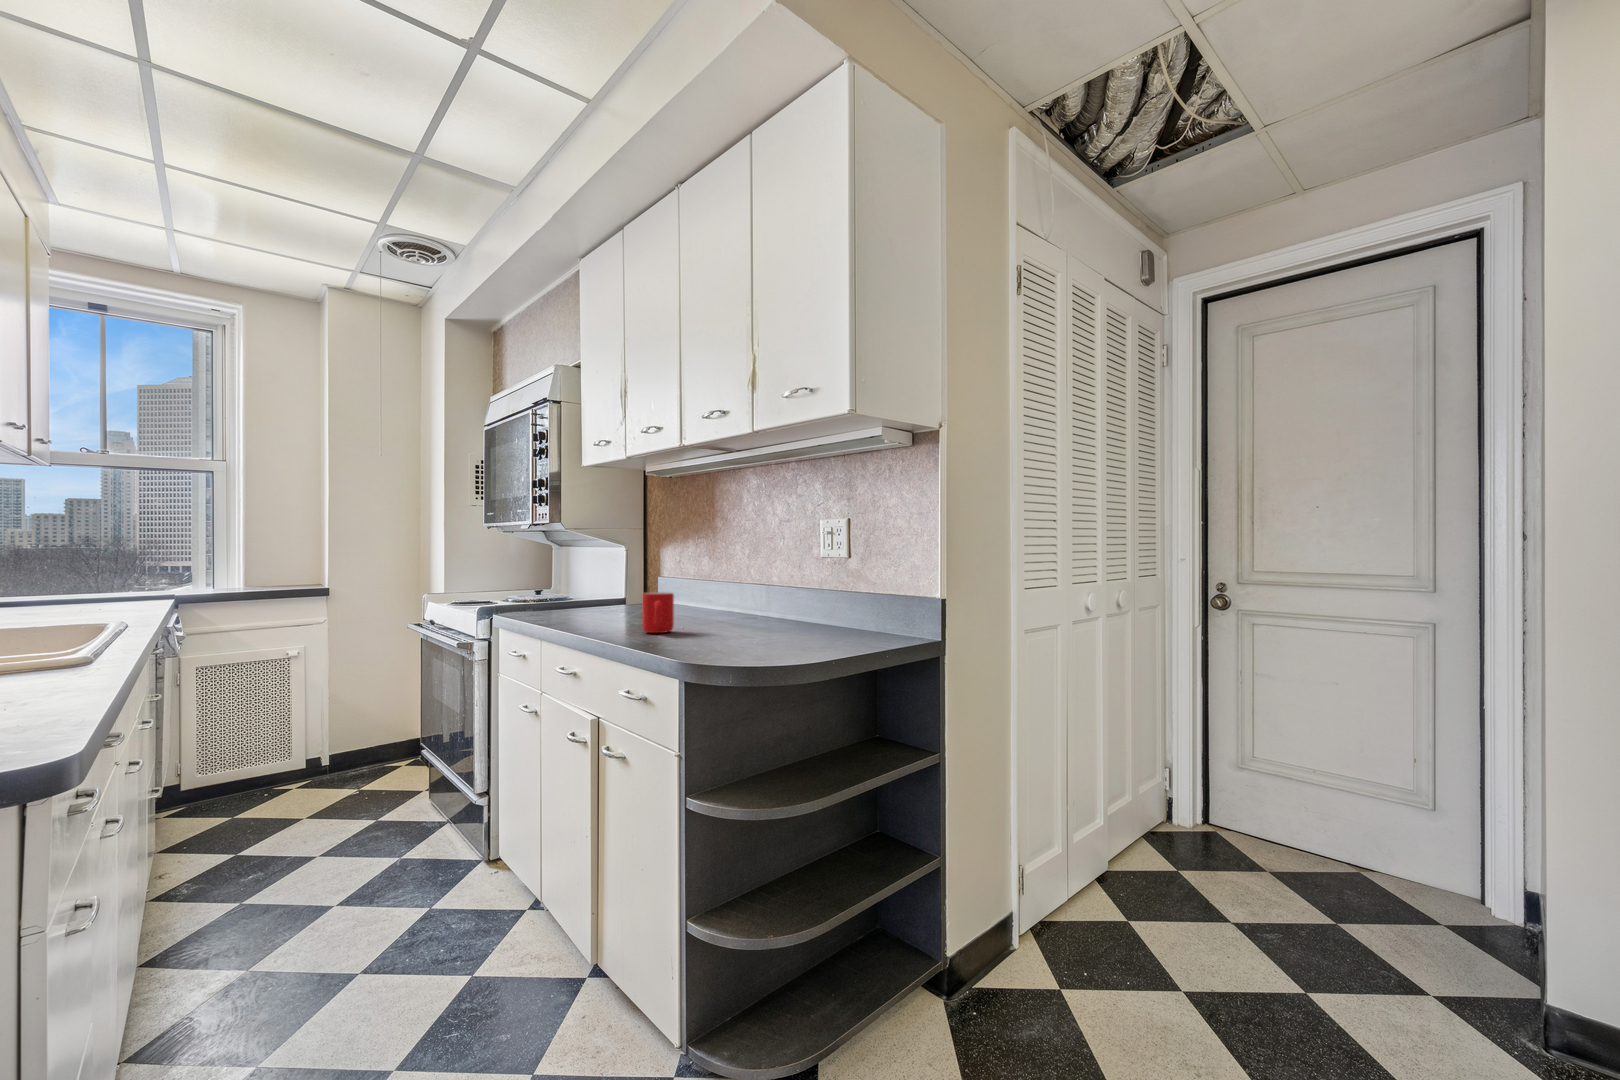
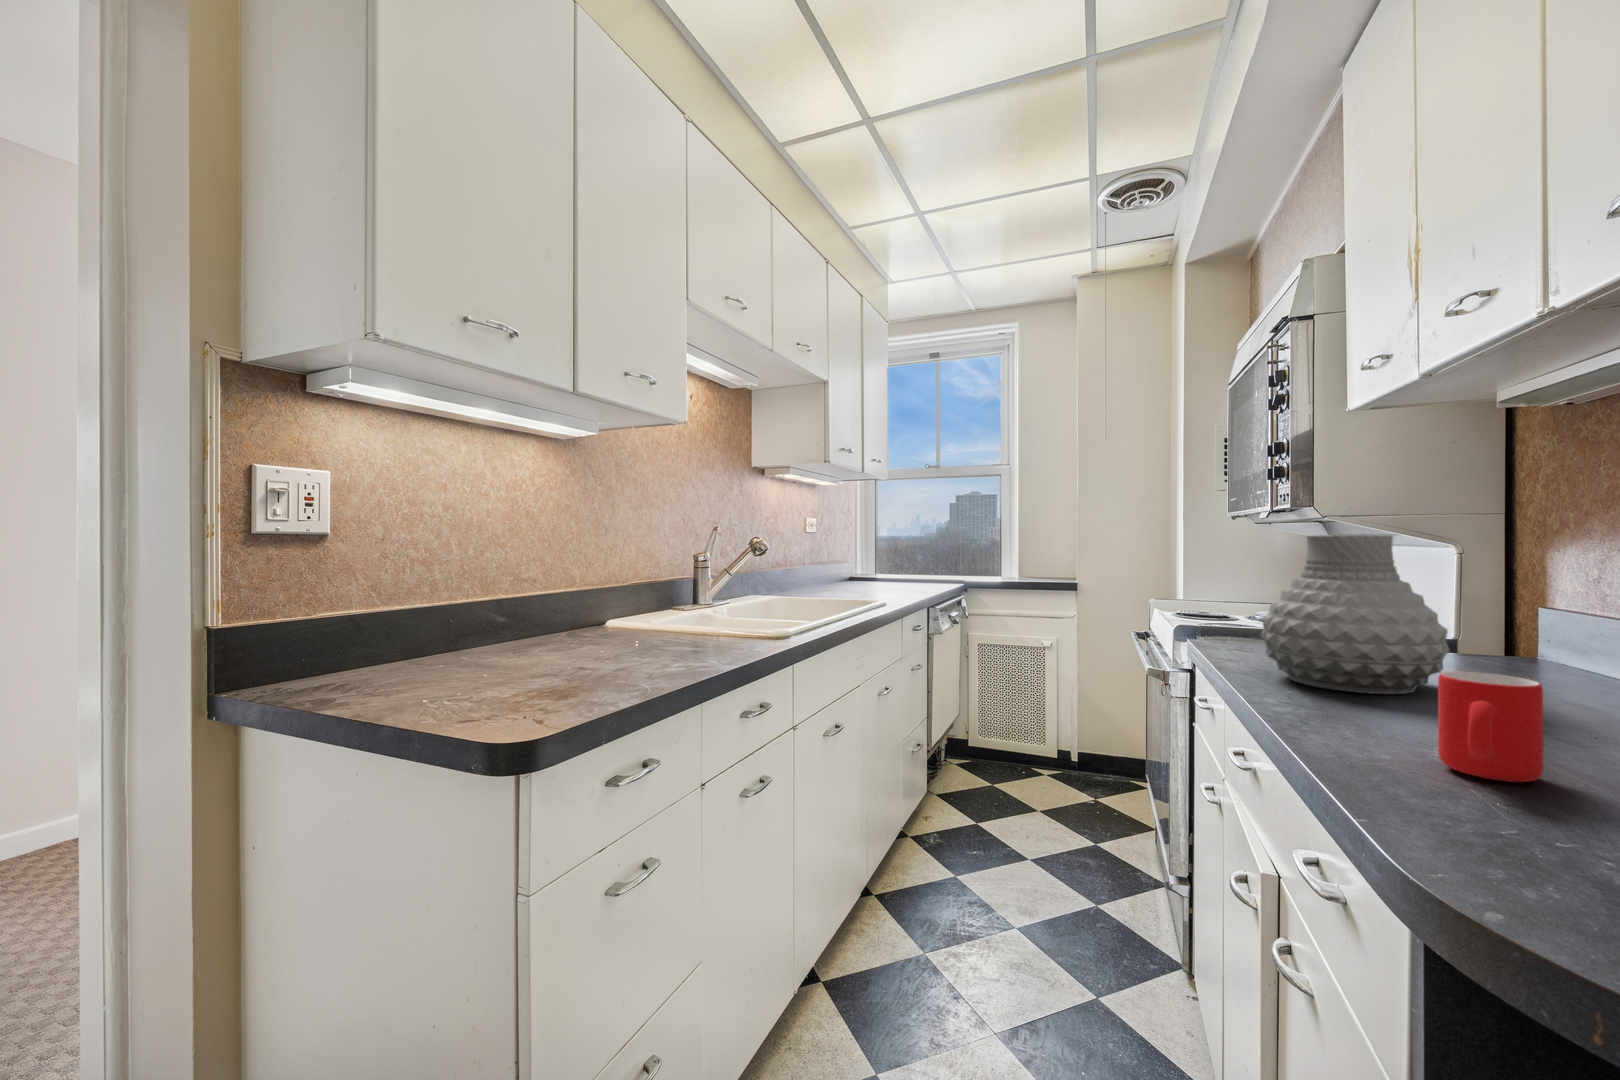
vase: none [549,537,633,620] -> present [1261,535,1449,694]

